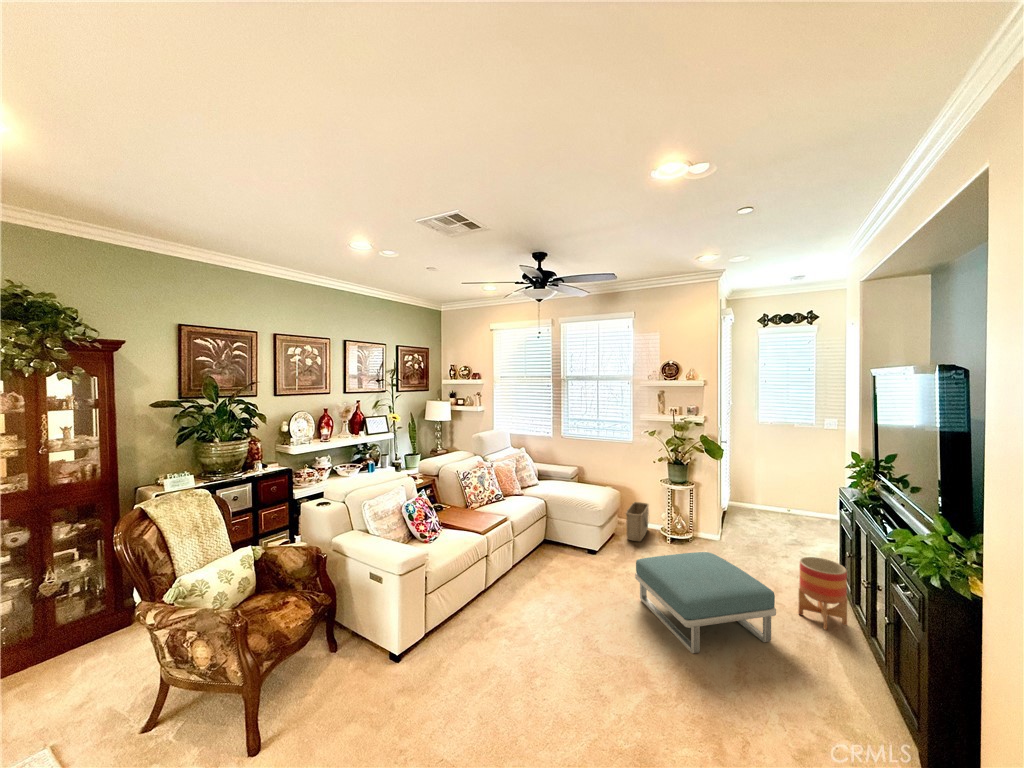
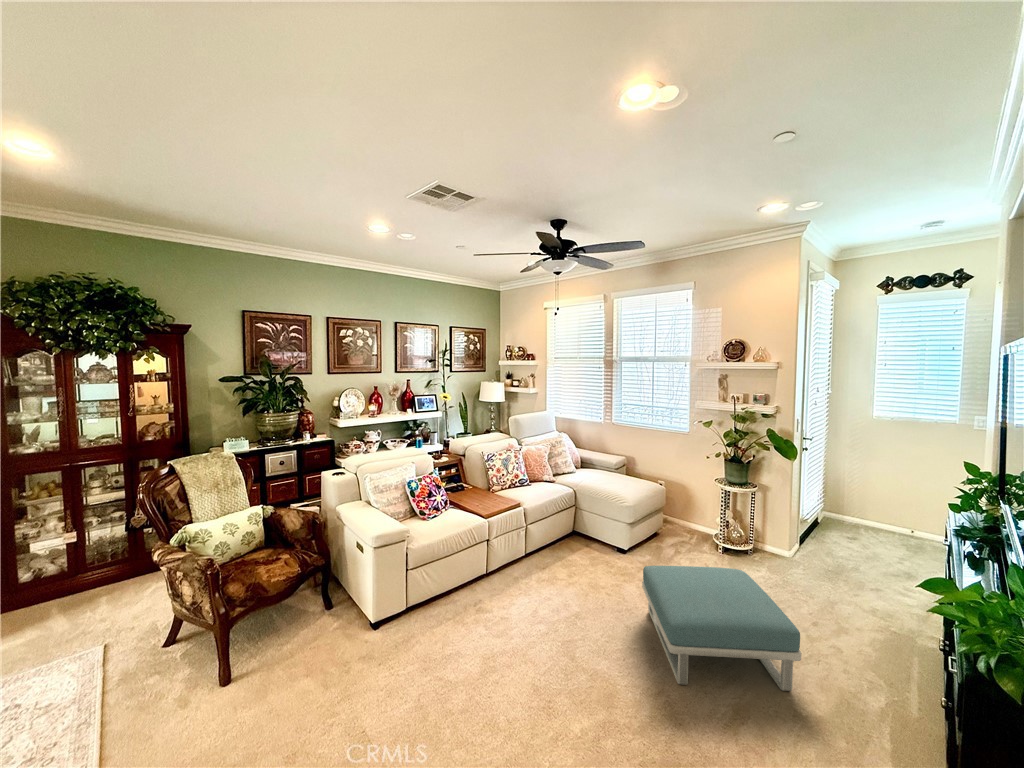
basket: present [626,502,649,541] -> none [669,501,704,546]
planter: present [798,557,847,630] -> none [852,595,924,694]

